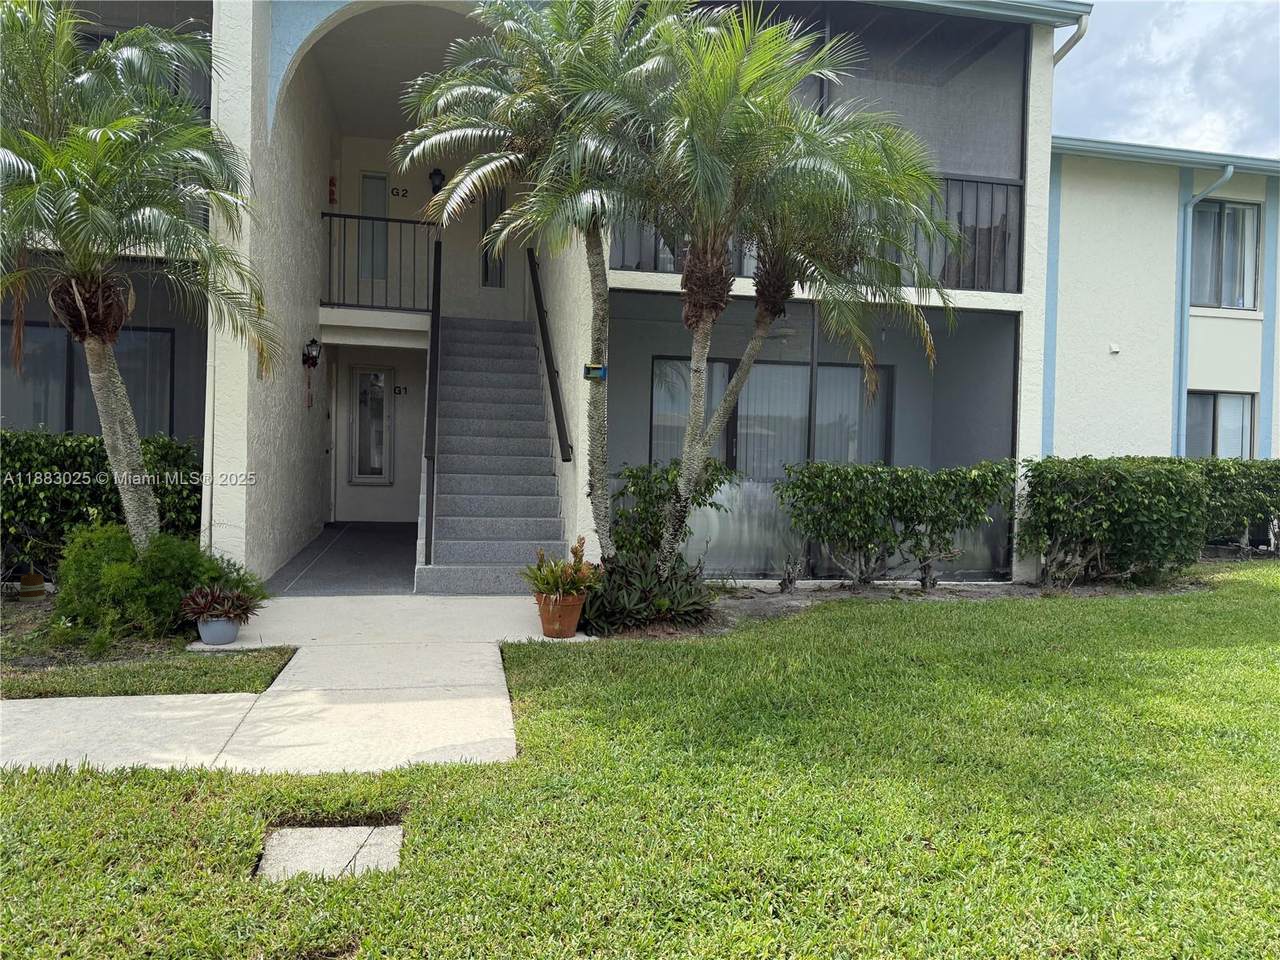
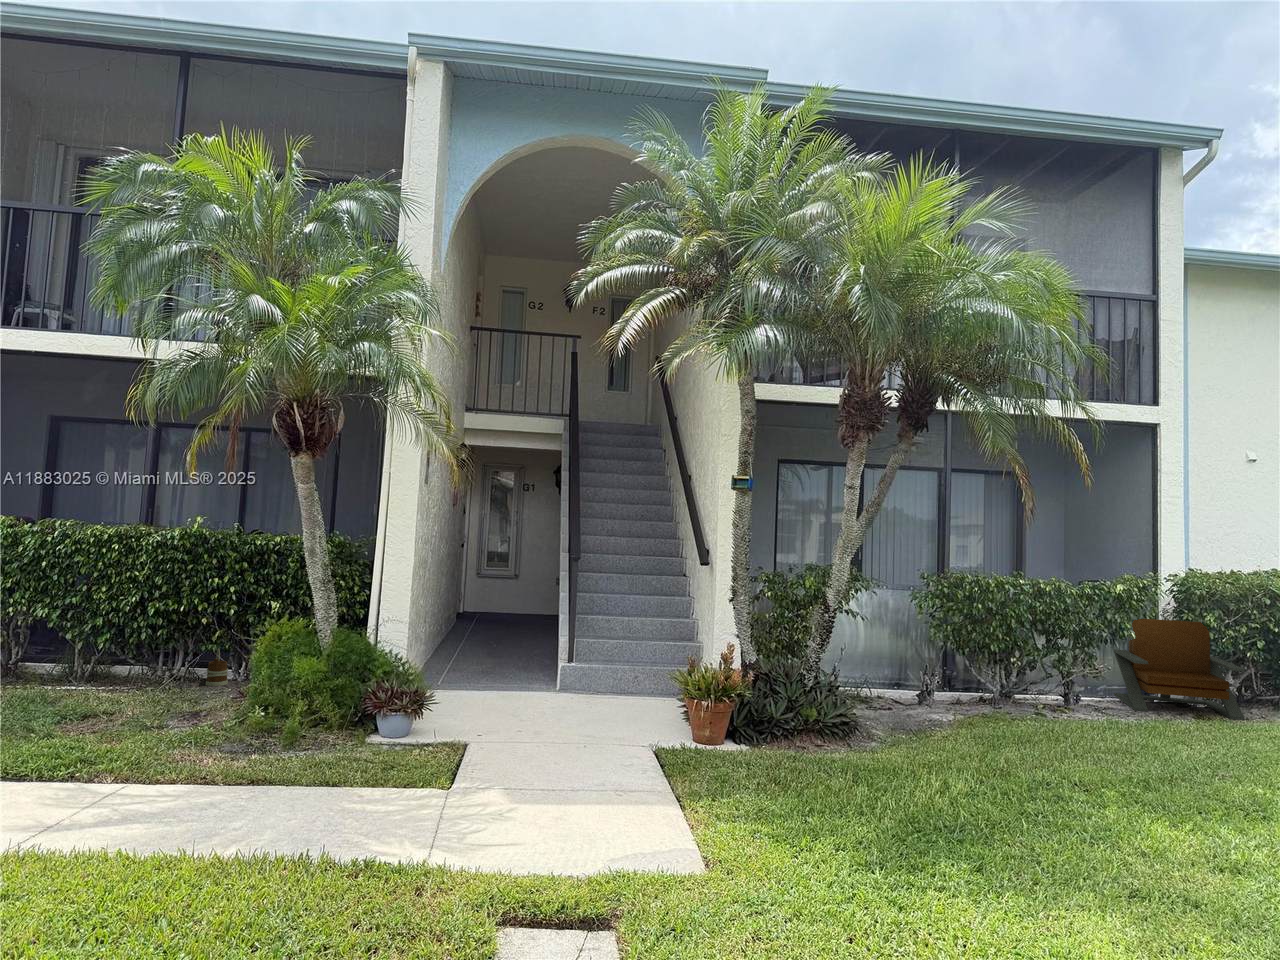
lounge chair: none [970,503,1087,595] -> present [1114,619,1245,720]

